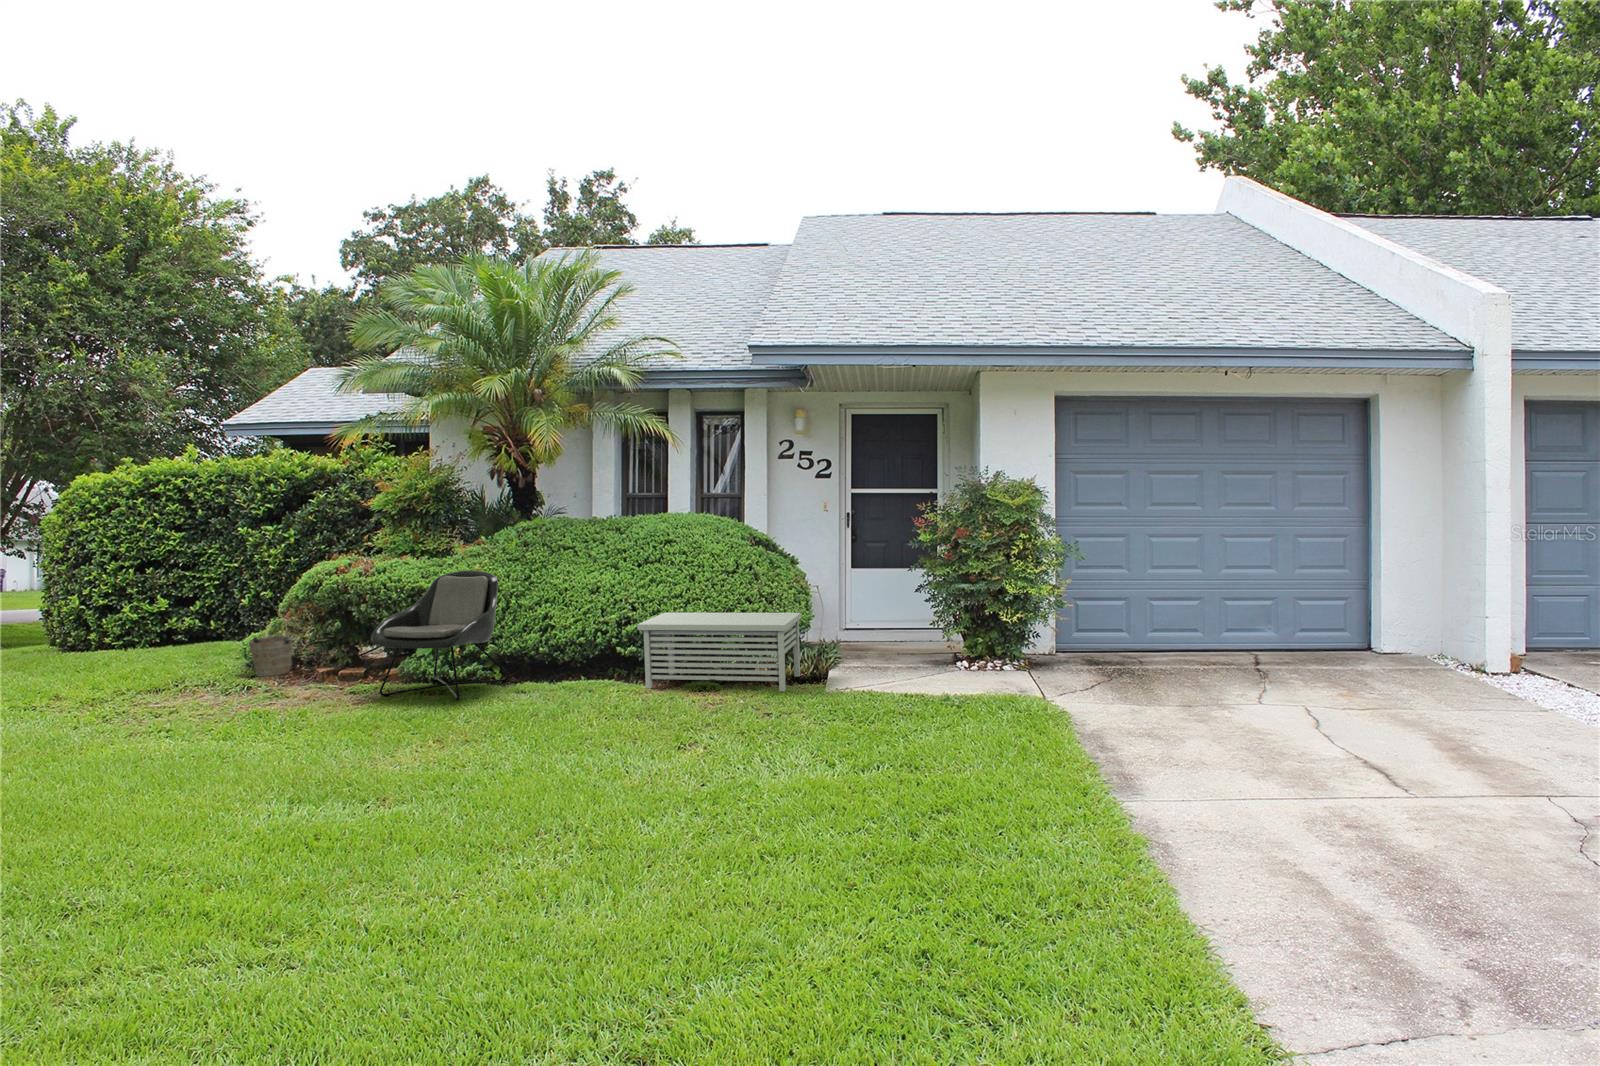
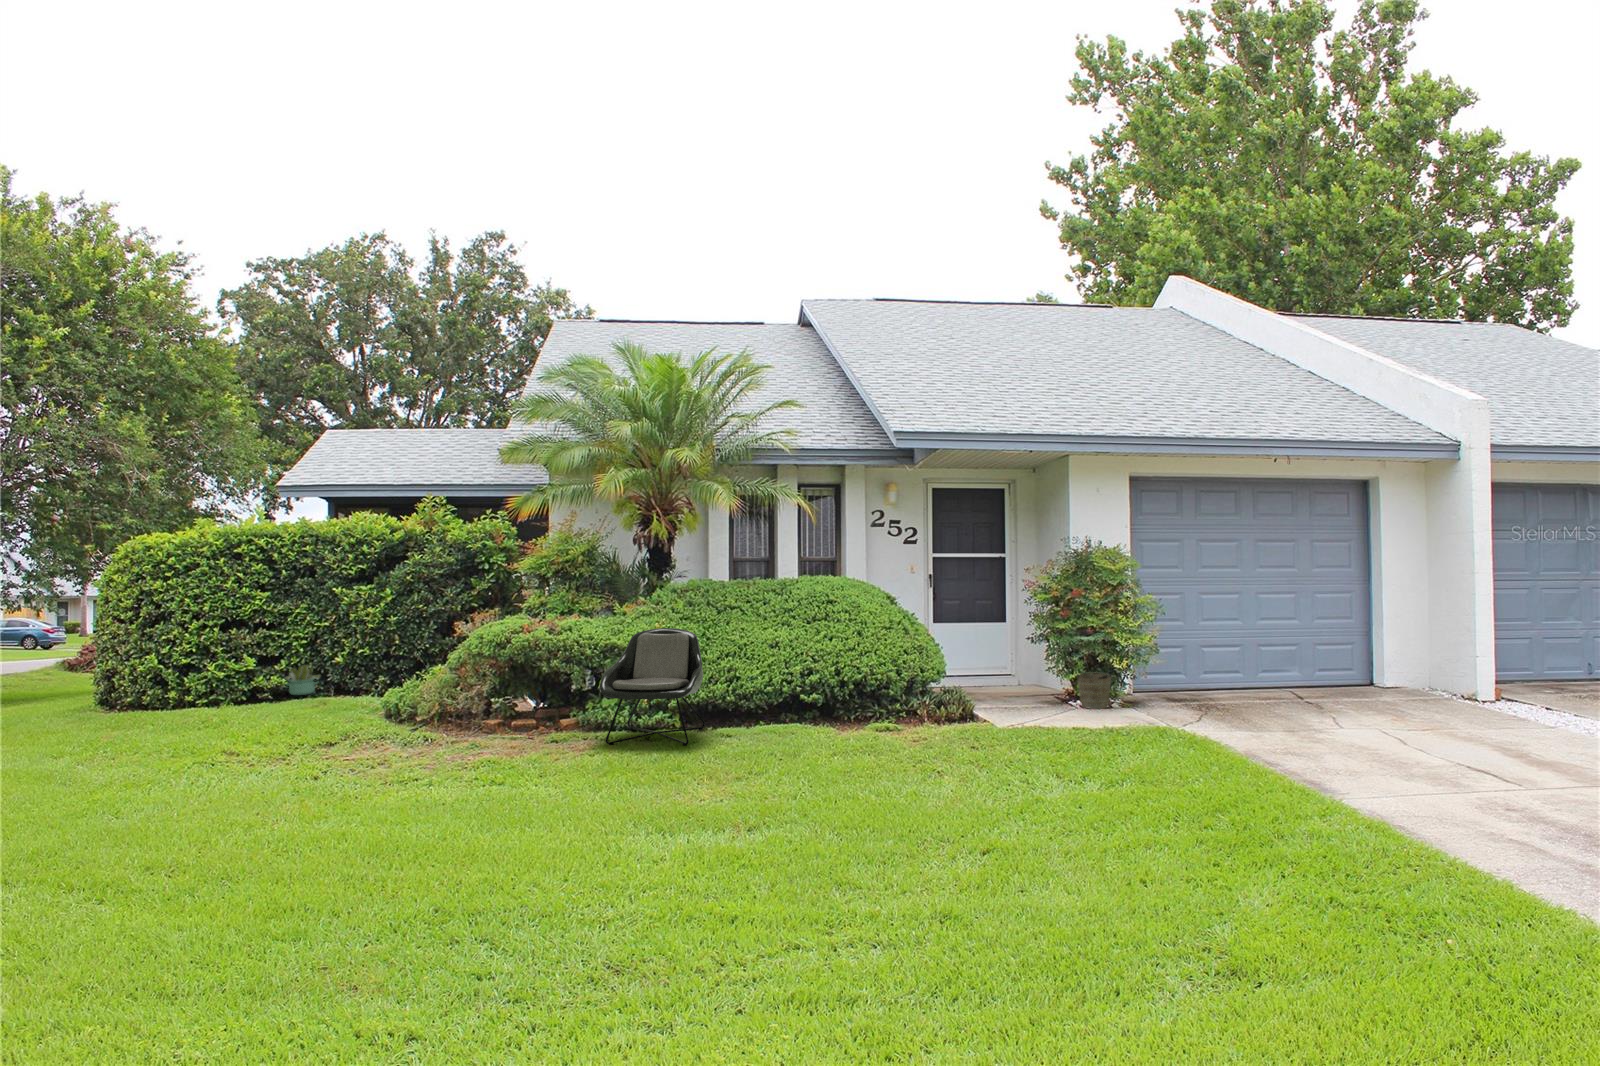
decorative plant: none [189,606,228,635] -> present [286,665,320,695]
storage bench: present [637,612,801,692] -> none [834,662,967,731]
bucket: present [249,636,293,677] -> present [1077,674,1112,709]

